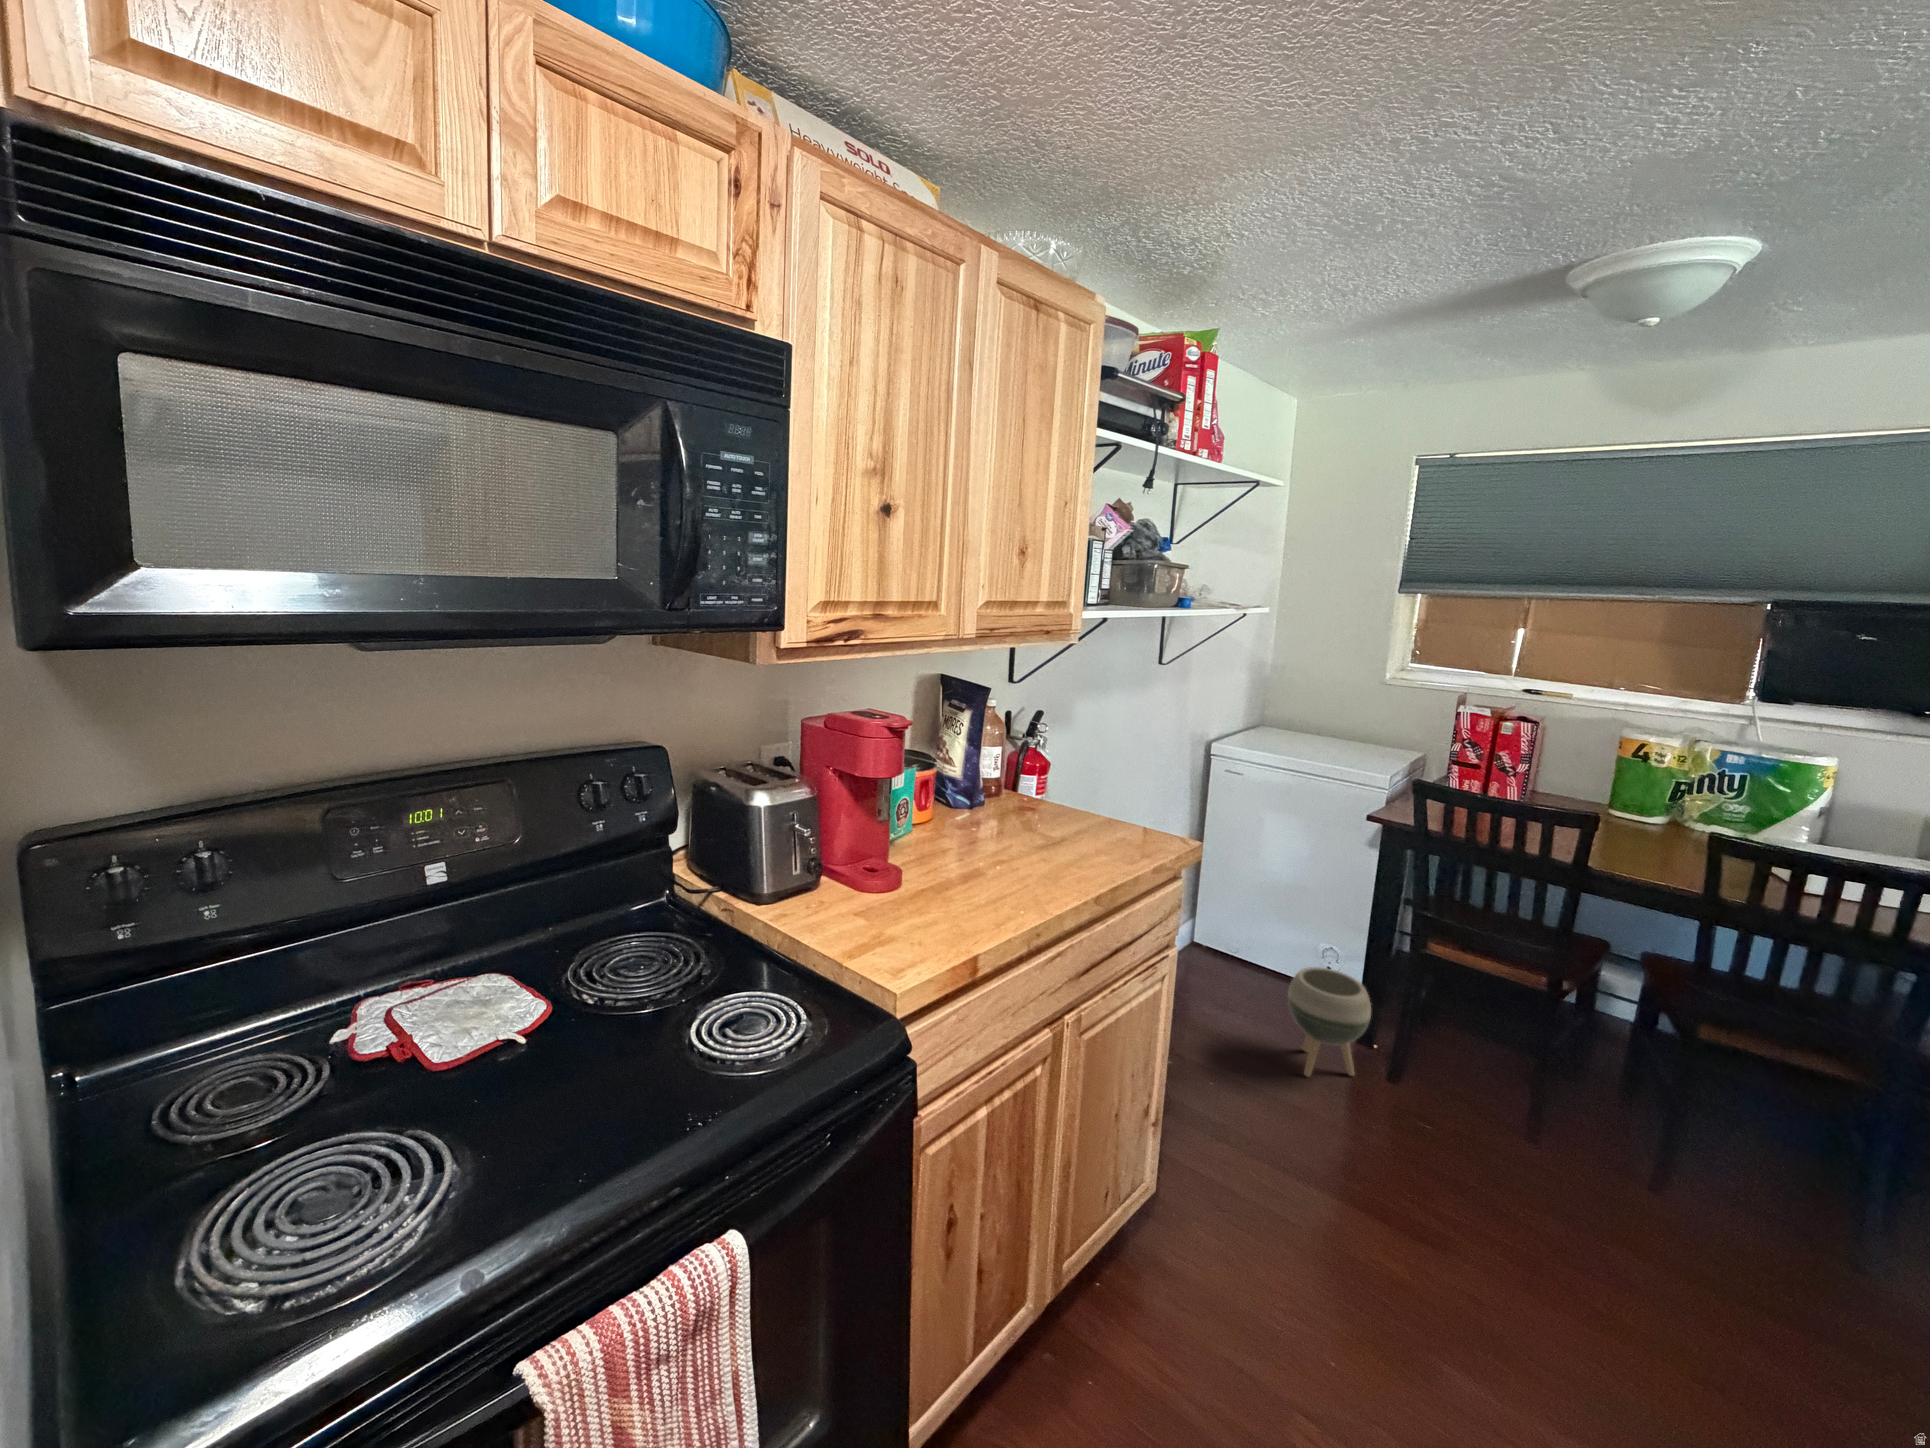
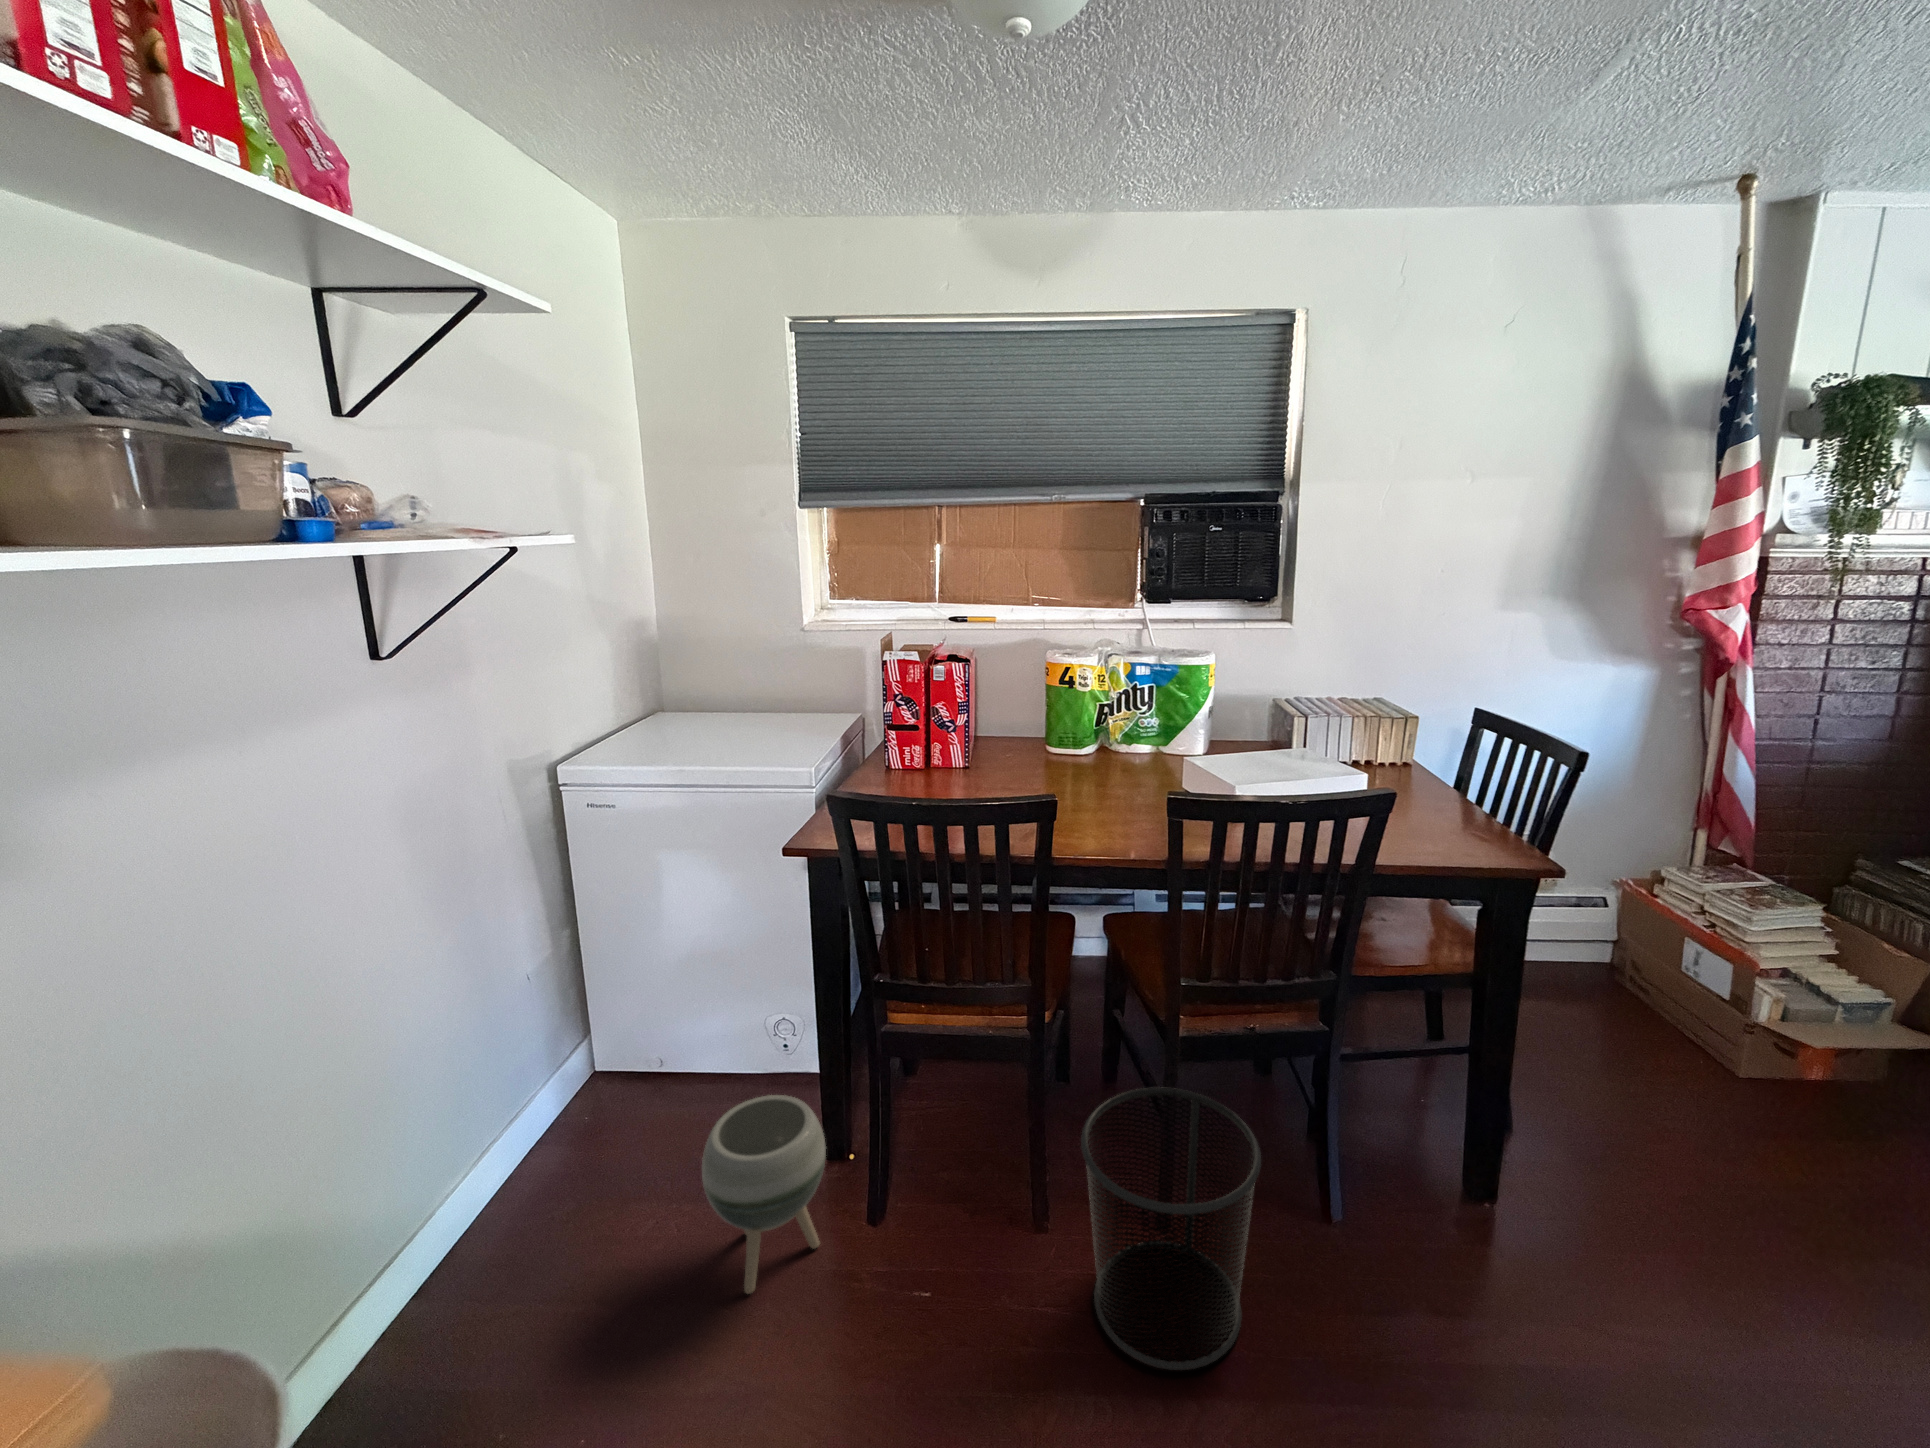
waste bin: none [1578,1062,1770,1275] -> present [1081,1087,1261,1370]

